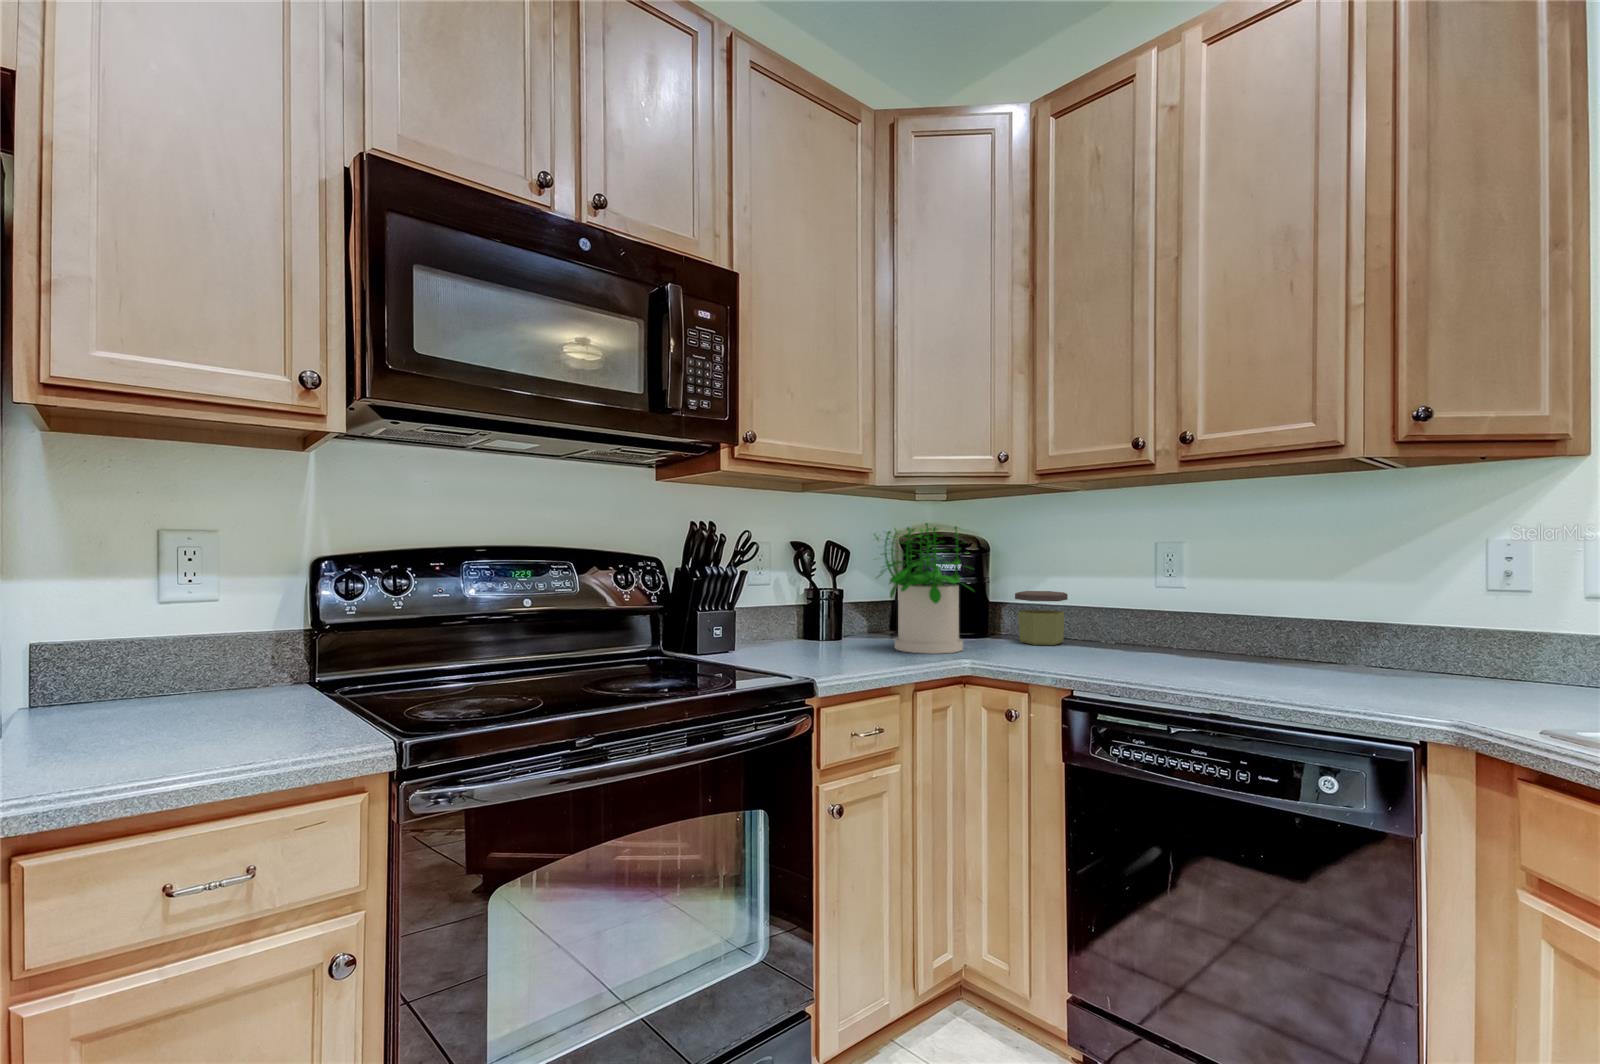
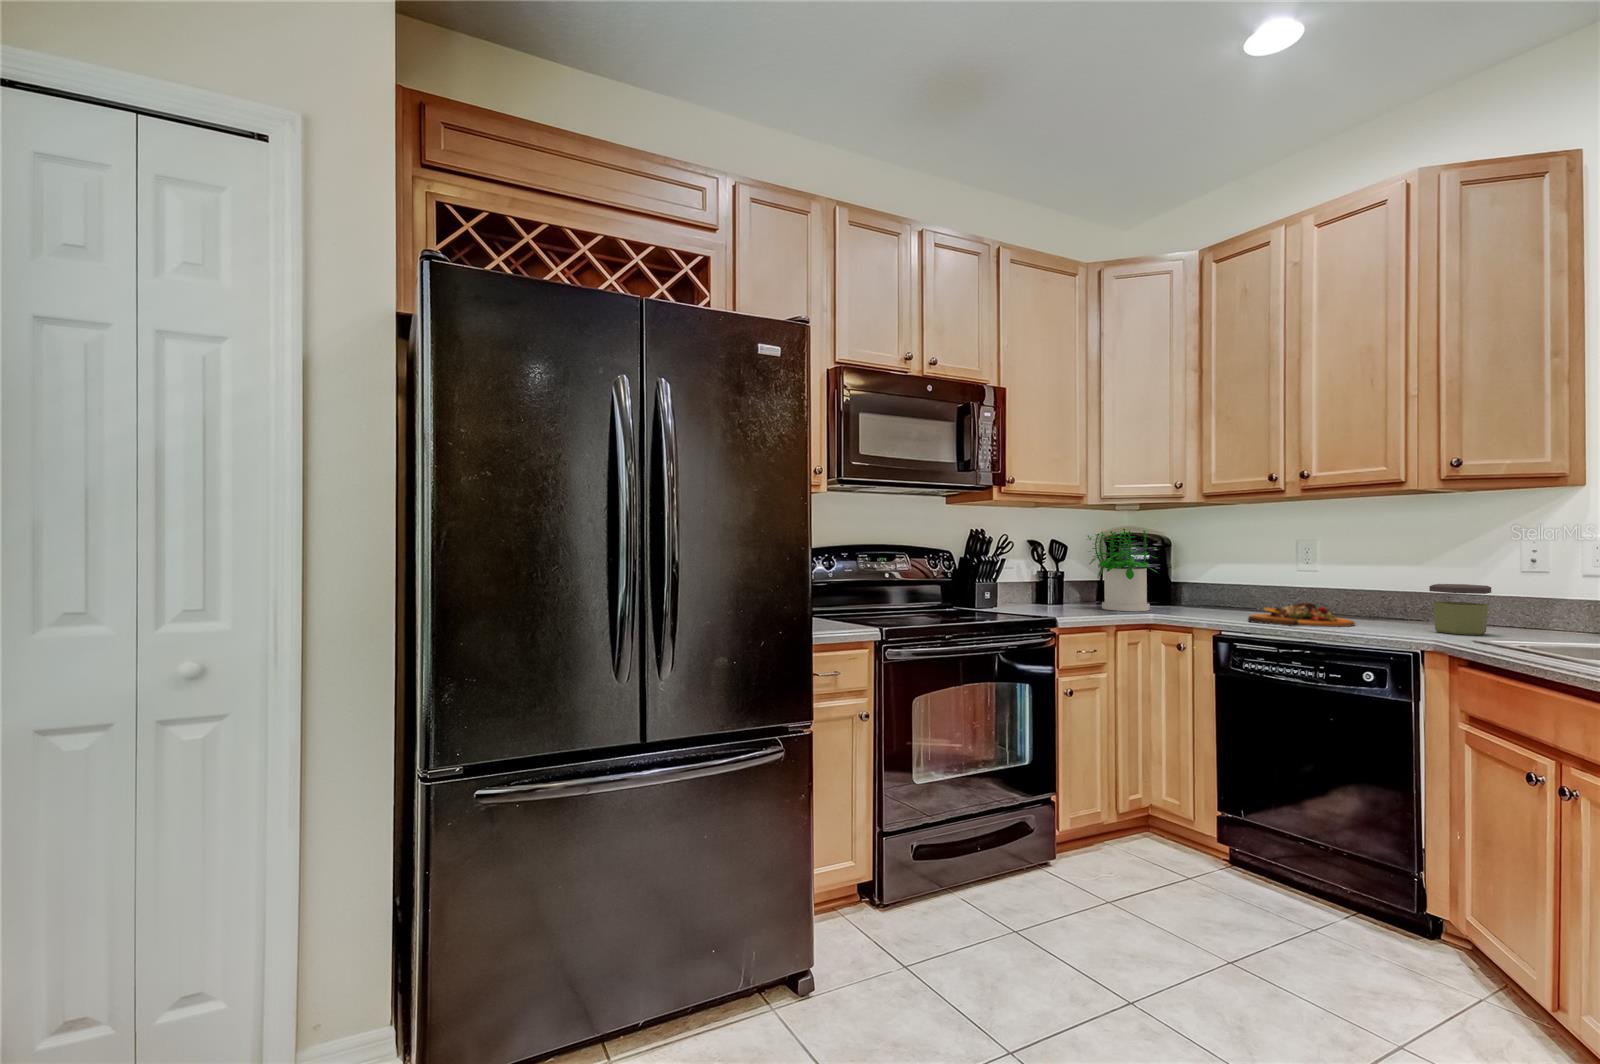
jar: present [1015,591,1068,645] -> present [1429,584,1491,635]
cutting board: none [1110,640,1268,686] -> present [1248,603,1355,627]

